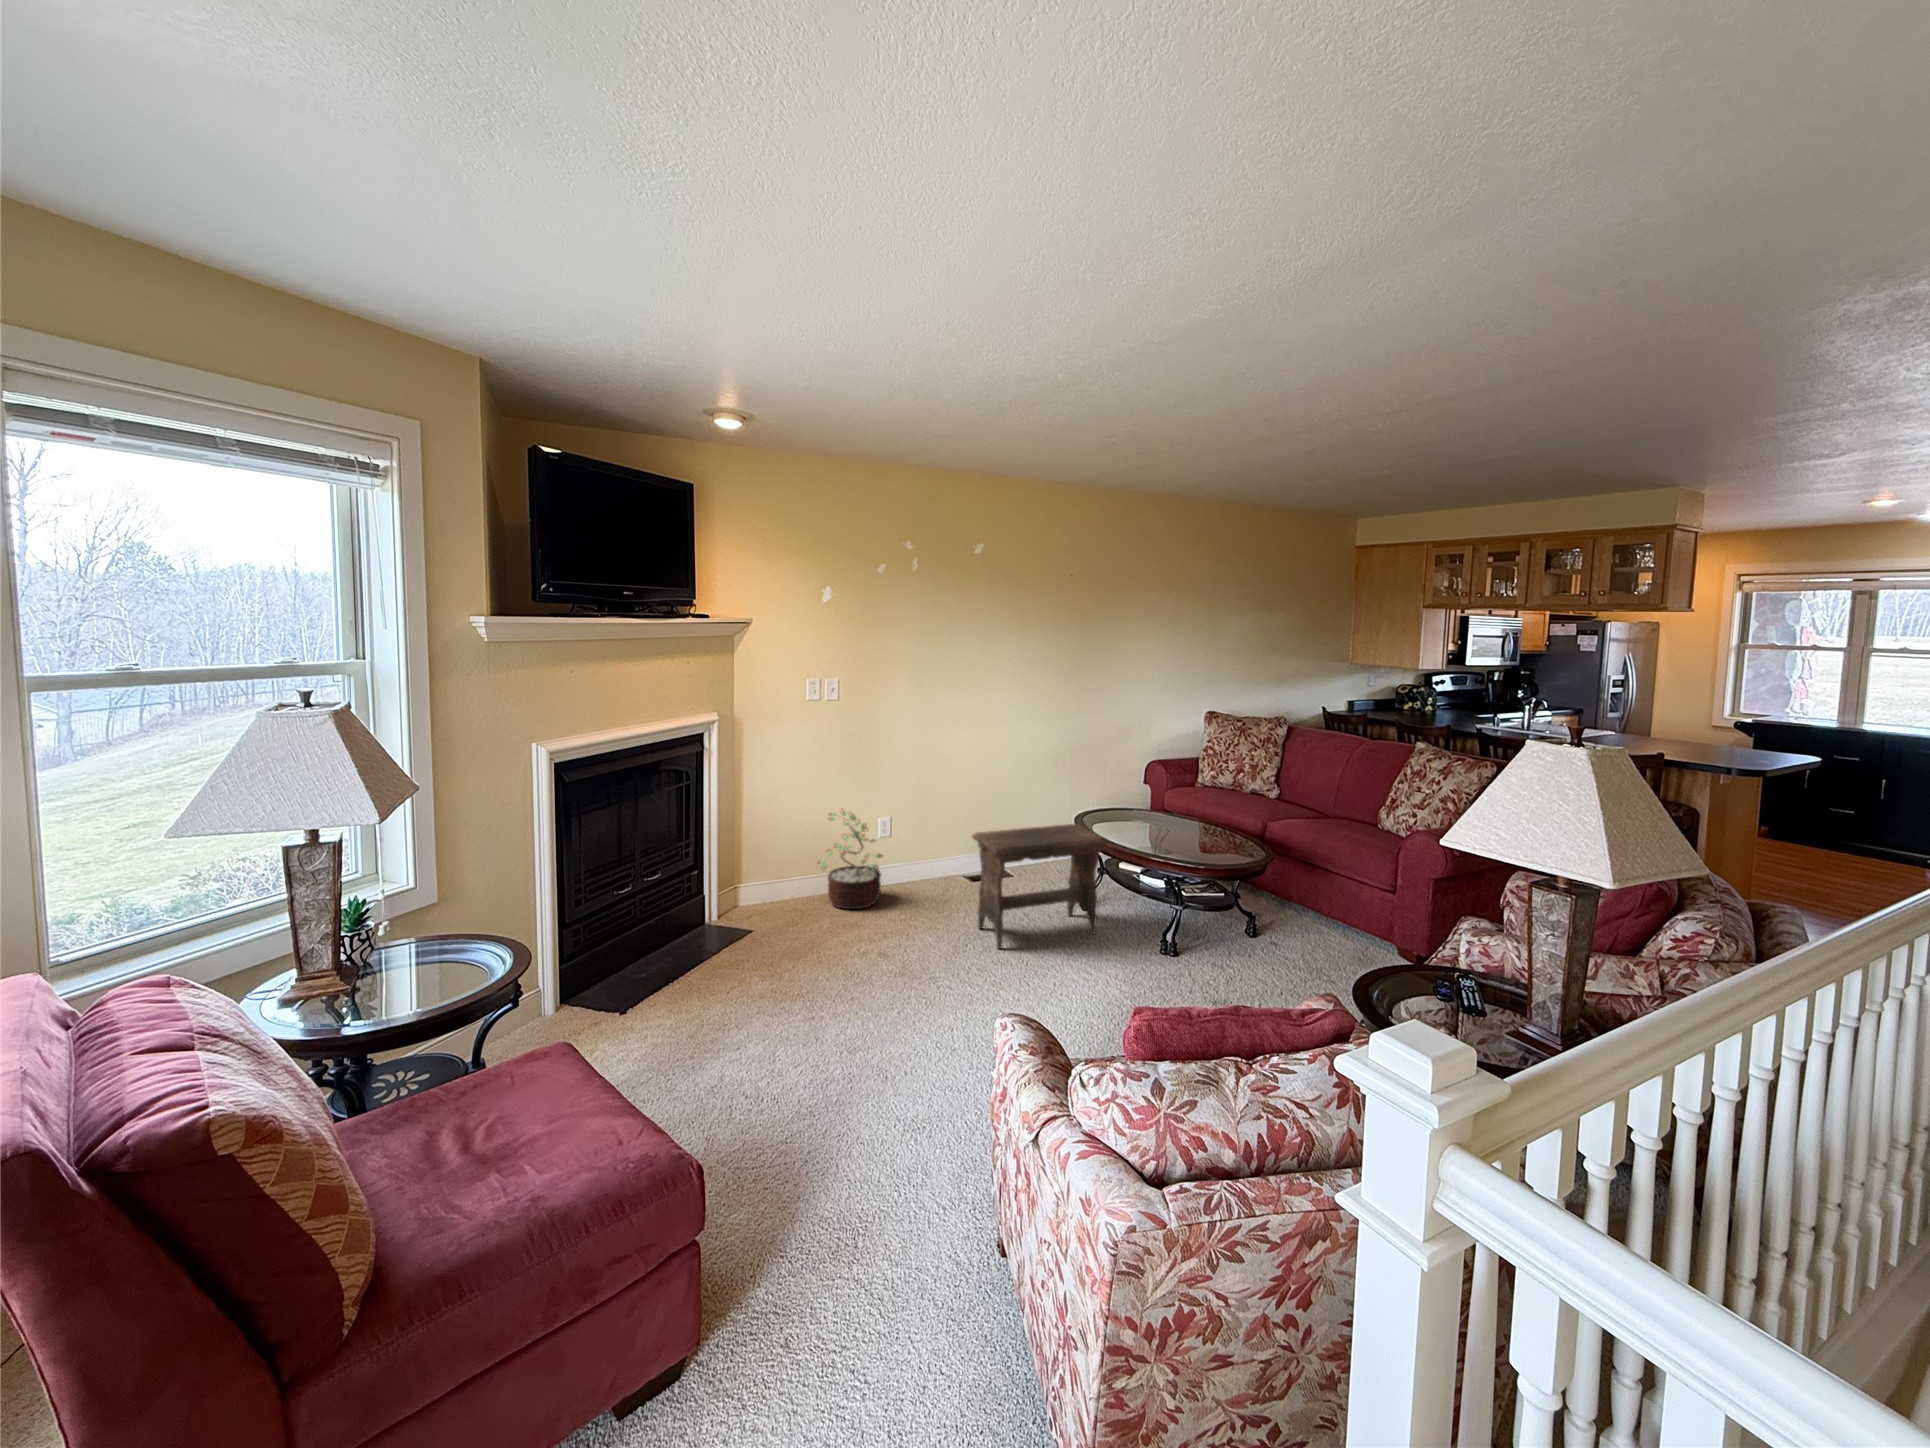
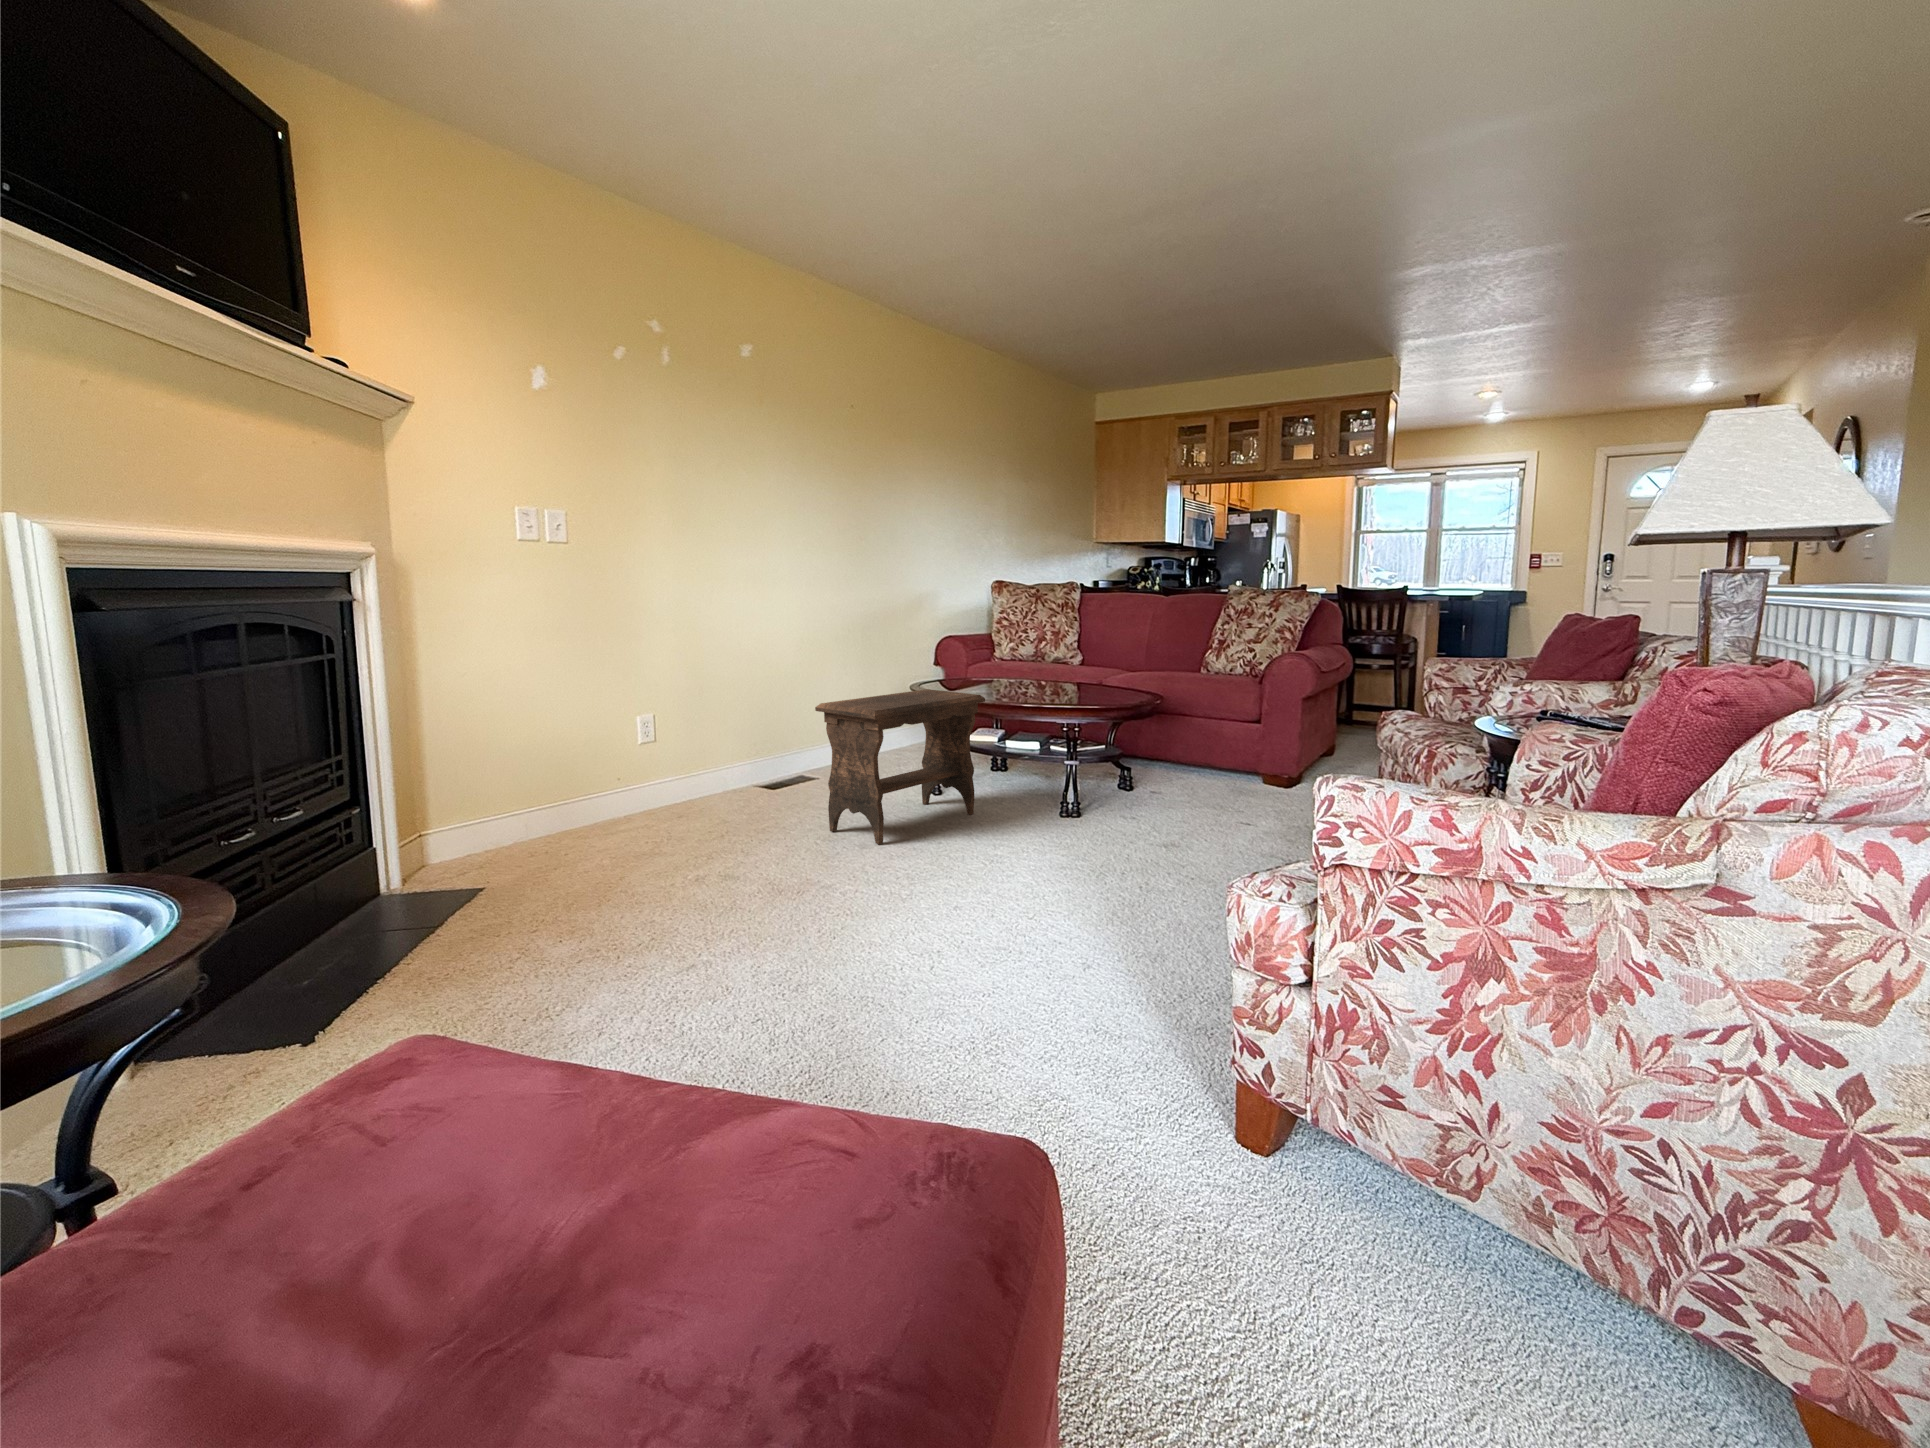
decorative plant: present [818,811,882,909] -> none [553,701,662,844]

